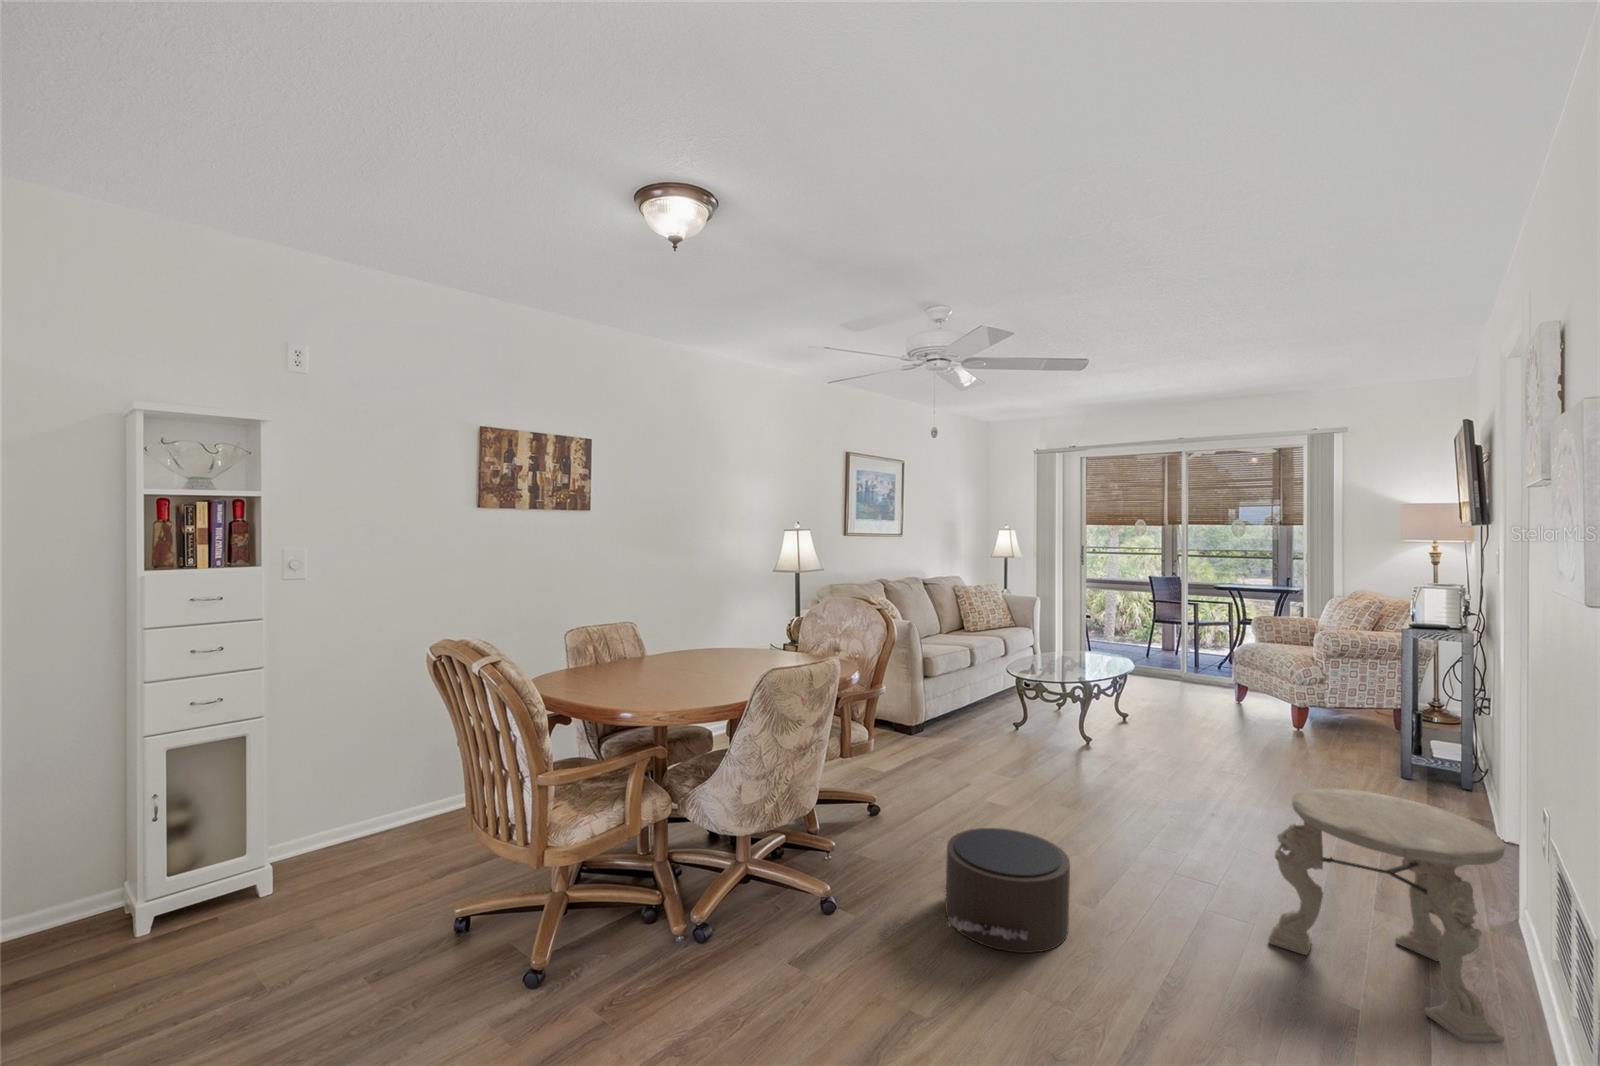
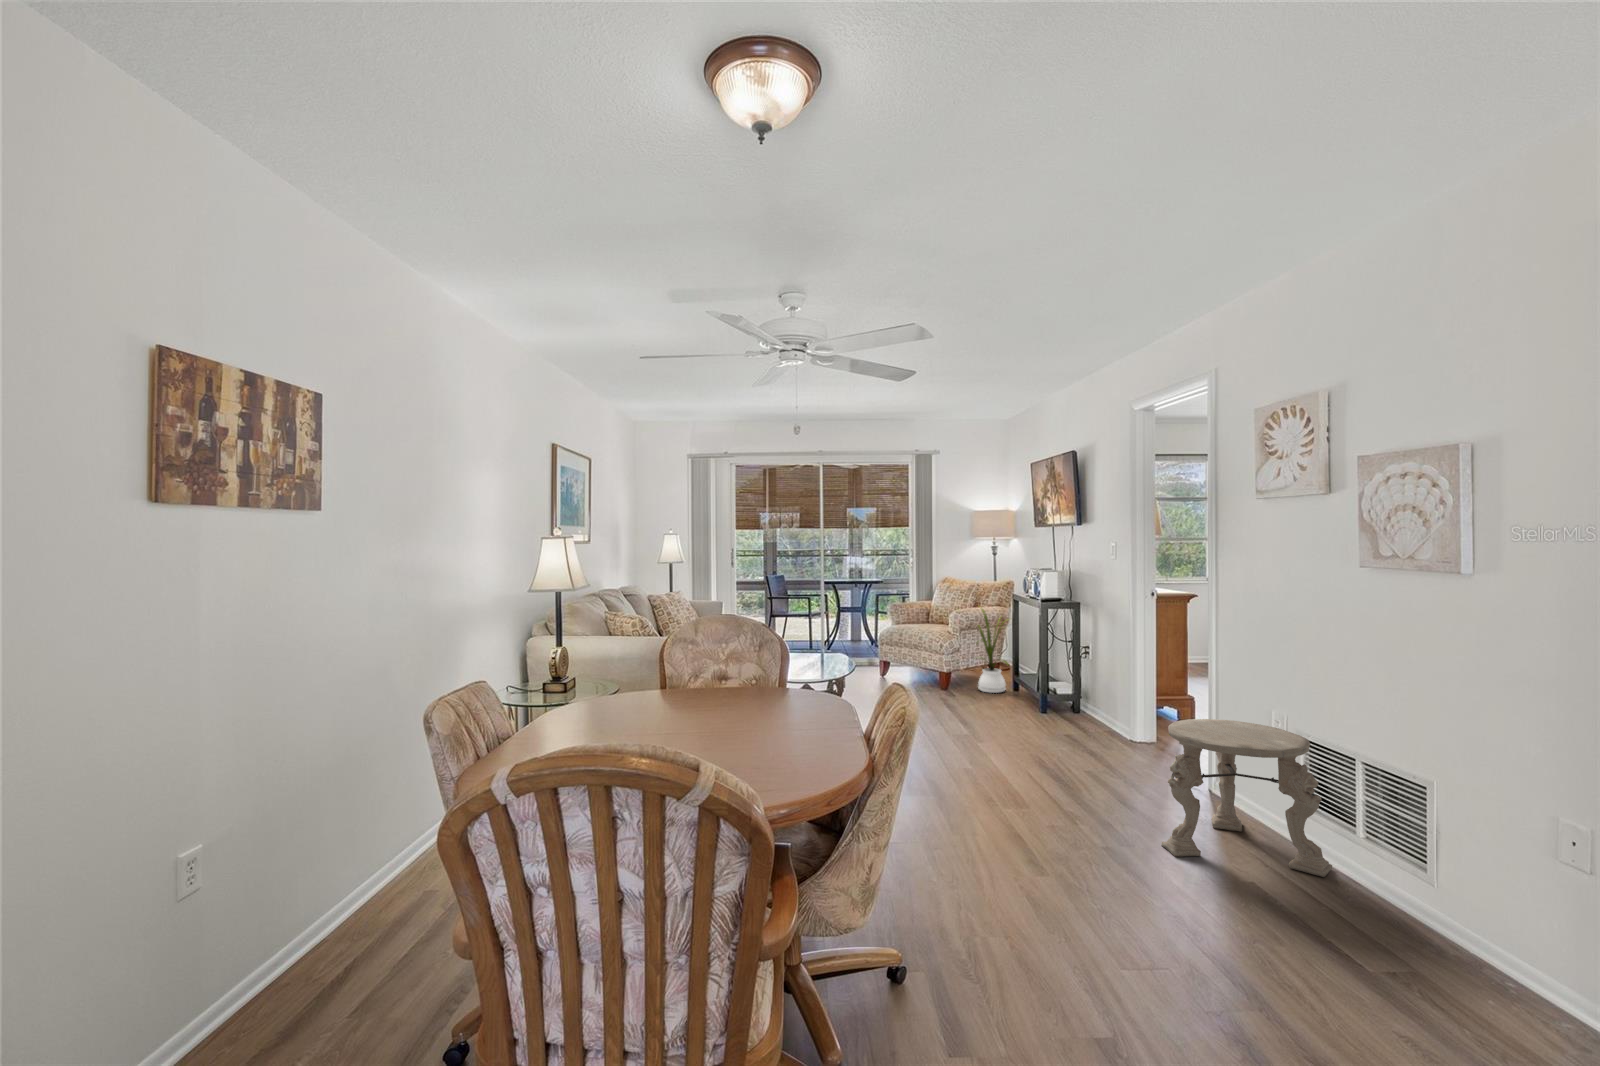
house plant: none [1338,629,1401,743] -> present [978,609,1008,693]
pouf: present [945,828,1070,953] -> none [952,824,1103,944]

